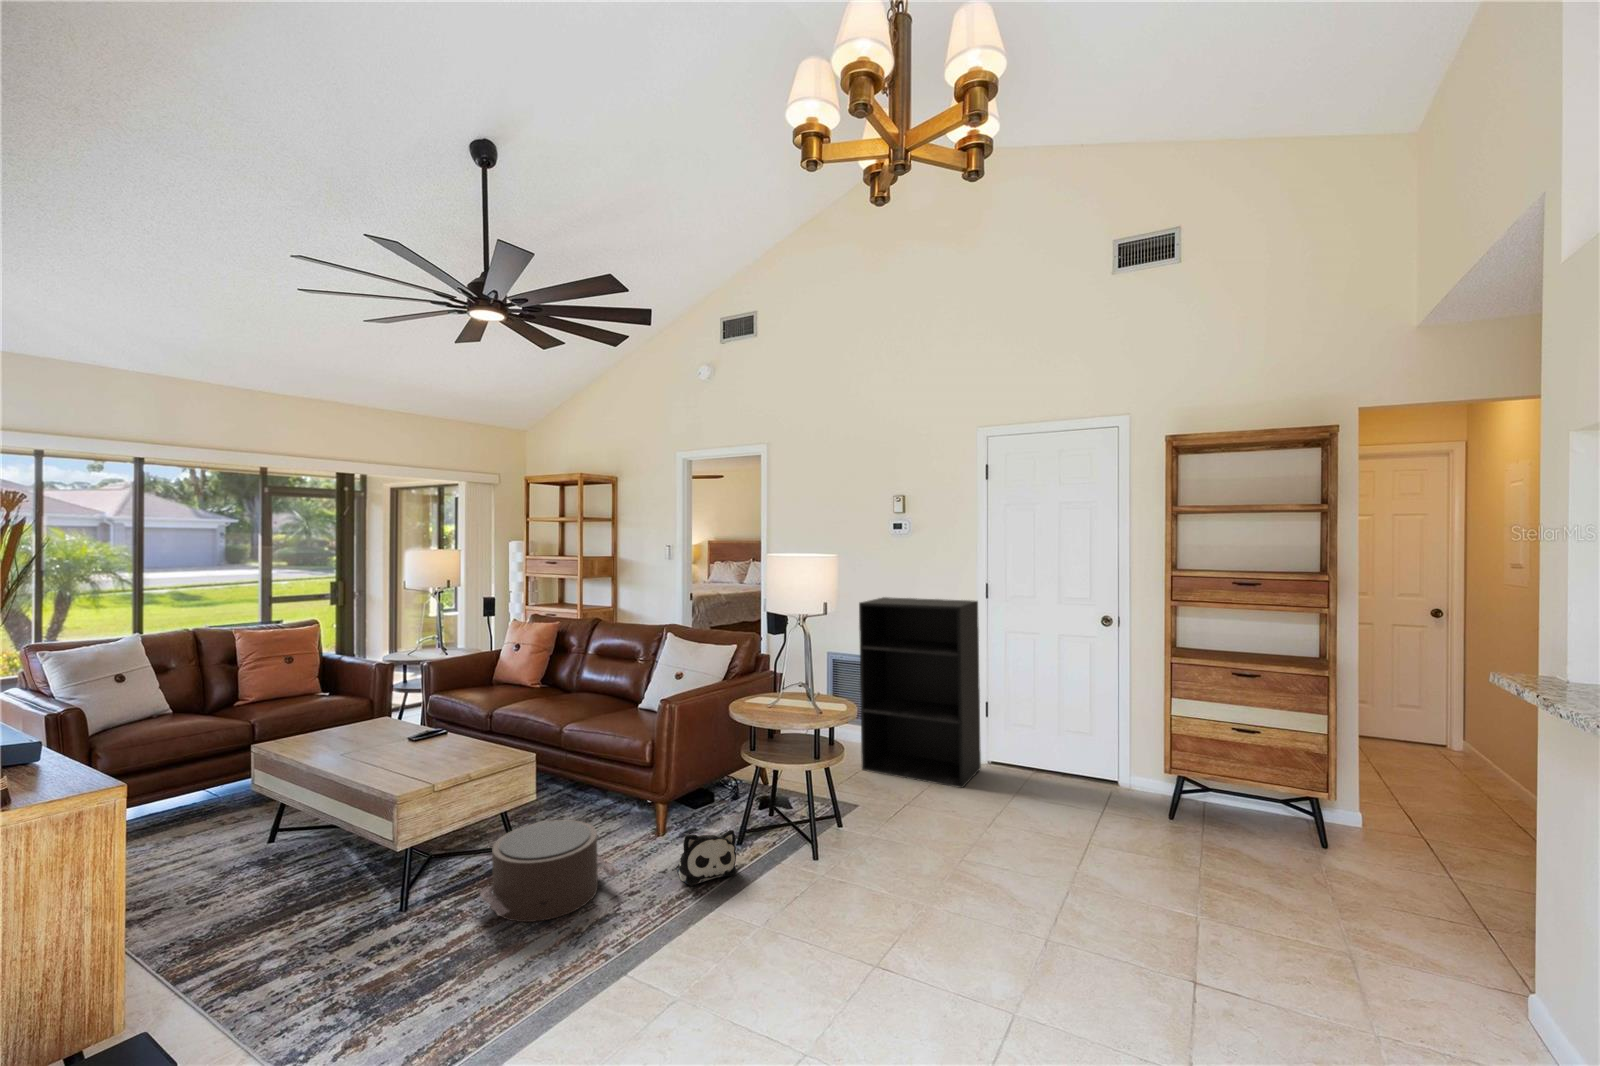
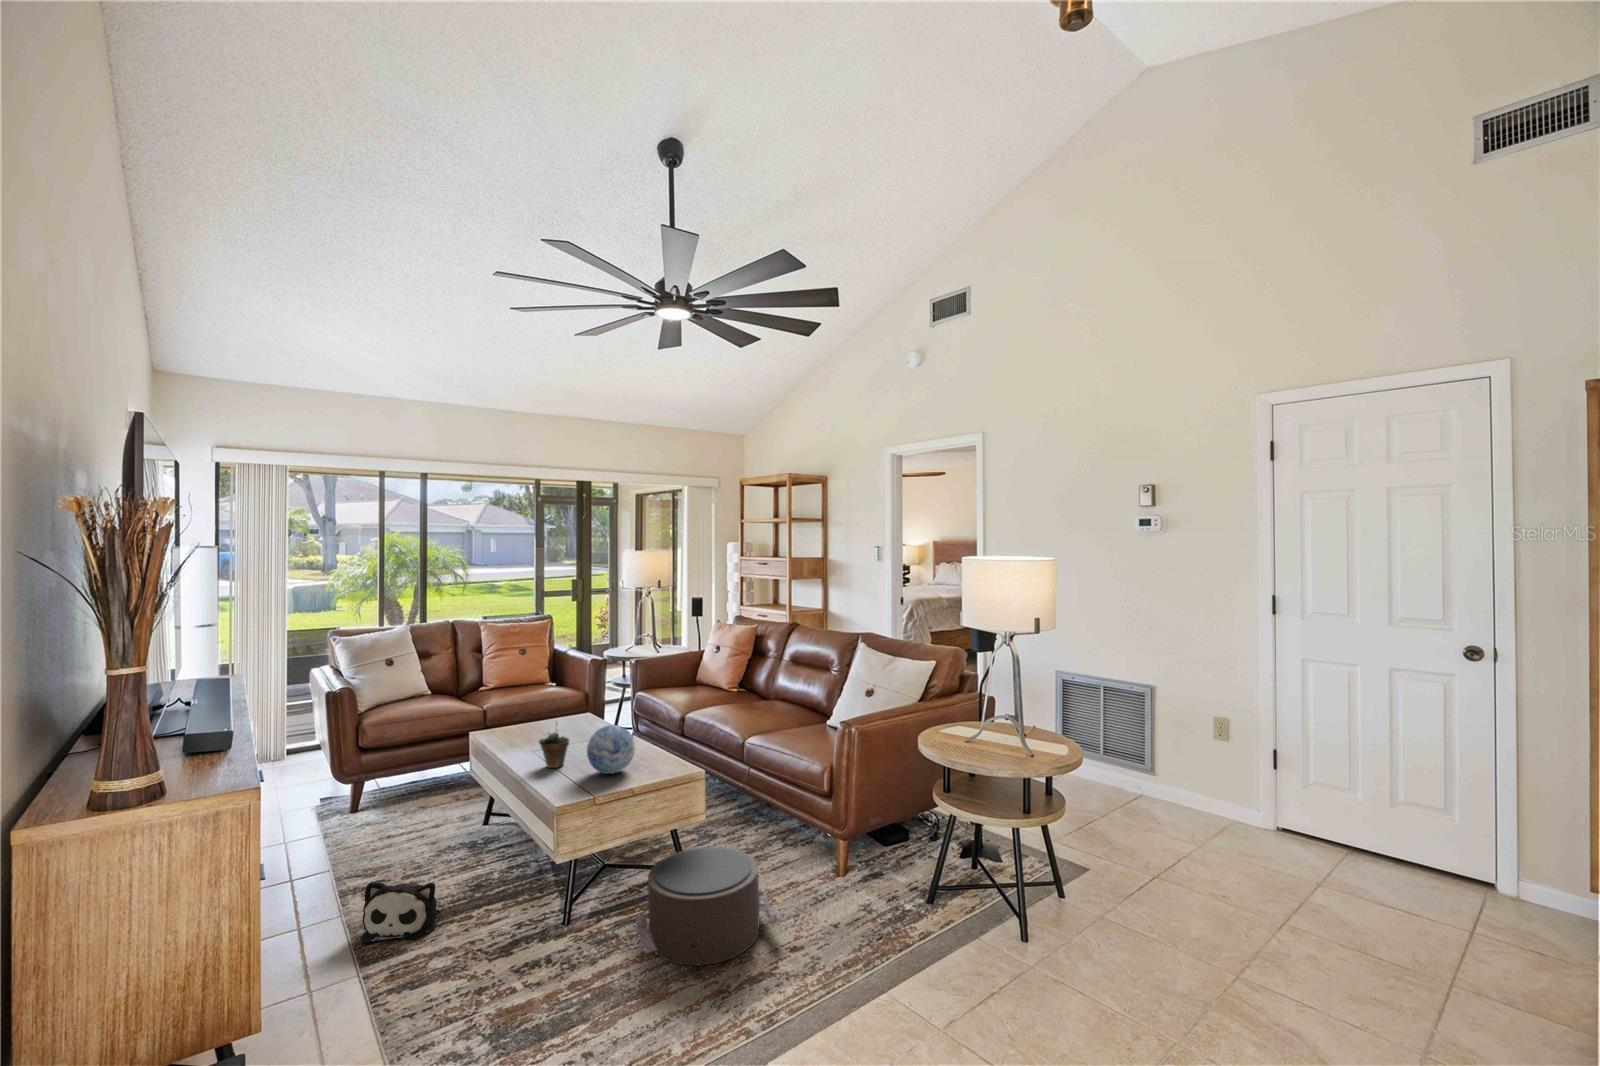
bookshelf: present [859,597,981,788] -> none [1092,609,1268,866]
decorative orb: none [415,719,465,766] -> present [587,725,635,774]
succulent plant: none [357,720,390,768] -> present [539,723,569,768]
plush toy: present [676,830,737,886] -> present [361,881,440,943]

